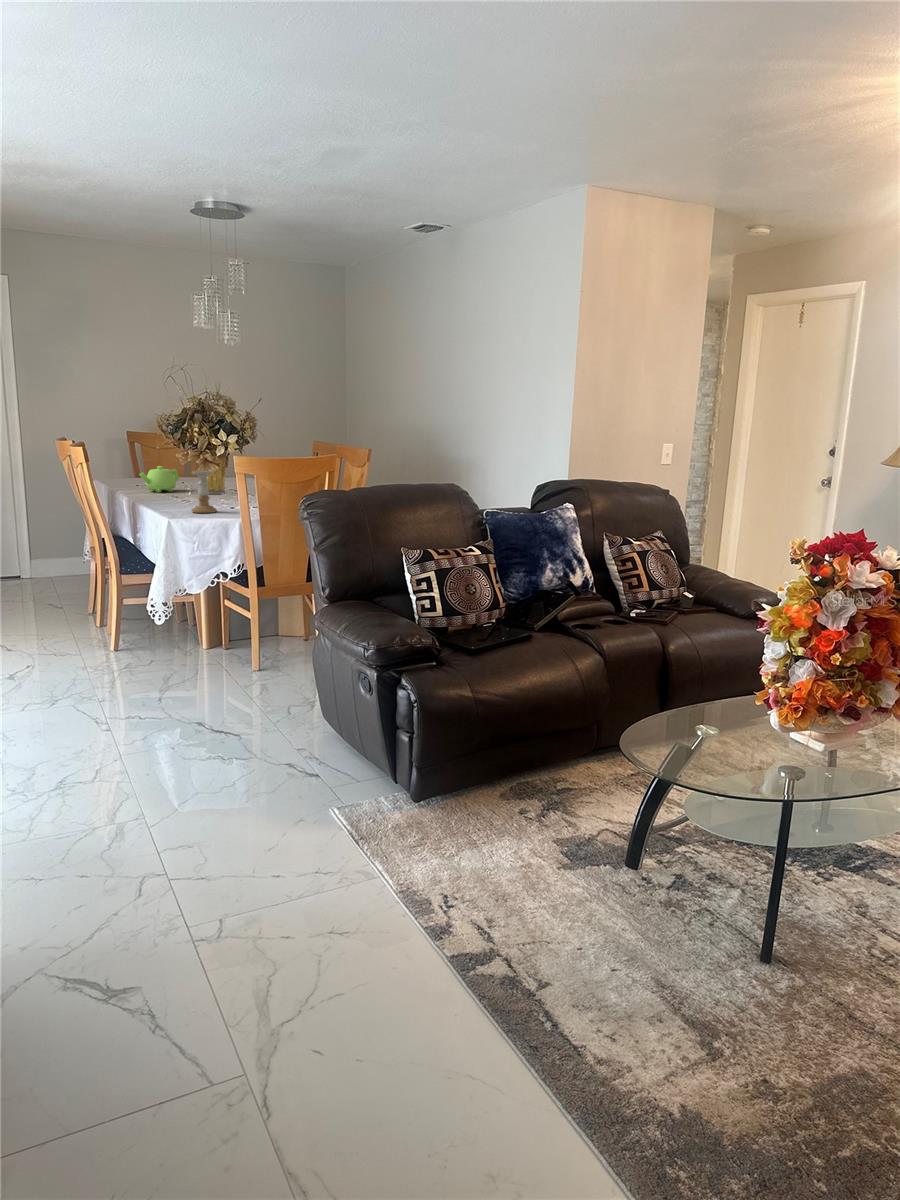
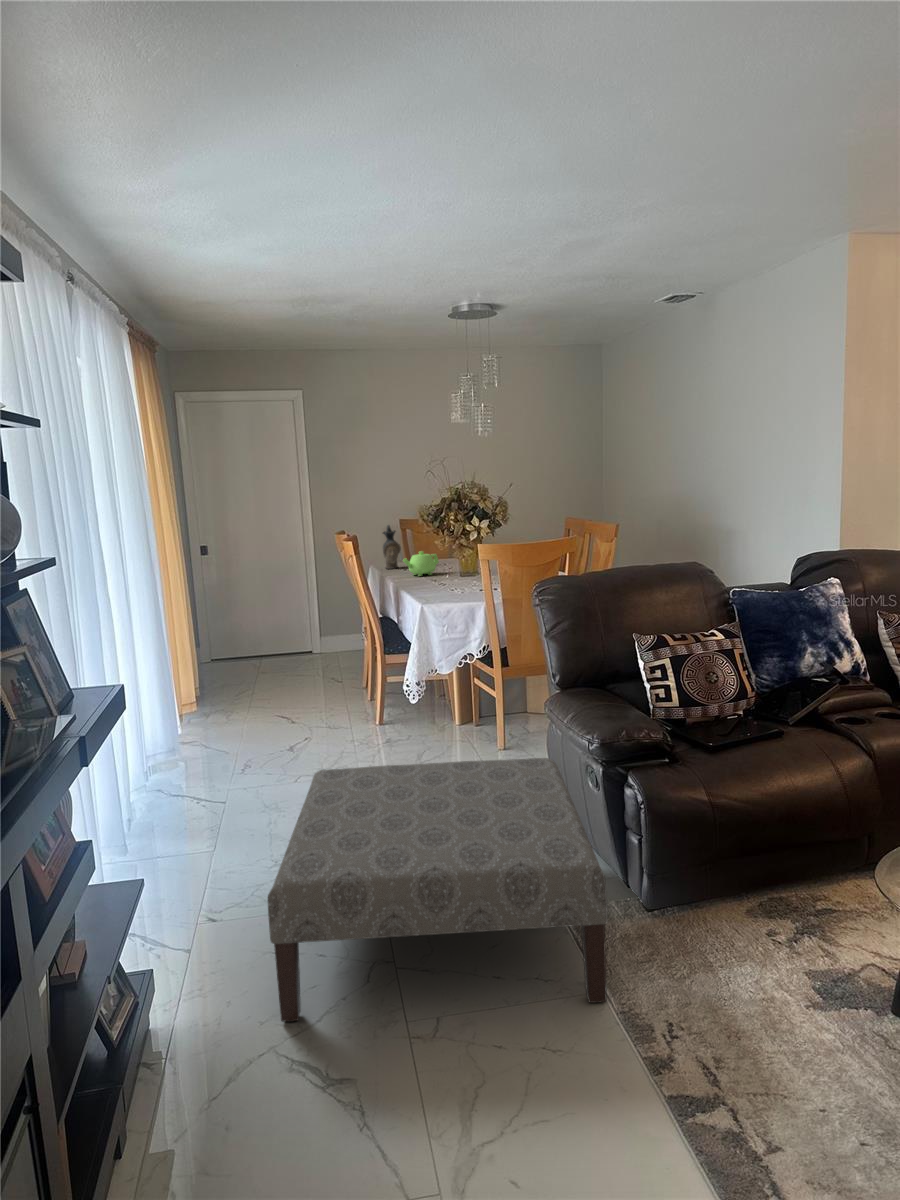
ceramic pitcher: none [113,436,134,484] -> present [383,525,401,569]
candle holder: present [192,470,217,513] -> none [443,557,467,598]
ottoman: none [34,668,390,944] -> present [268,758,608,1022]

